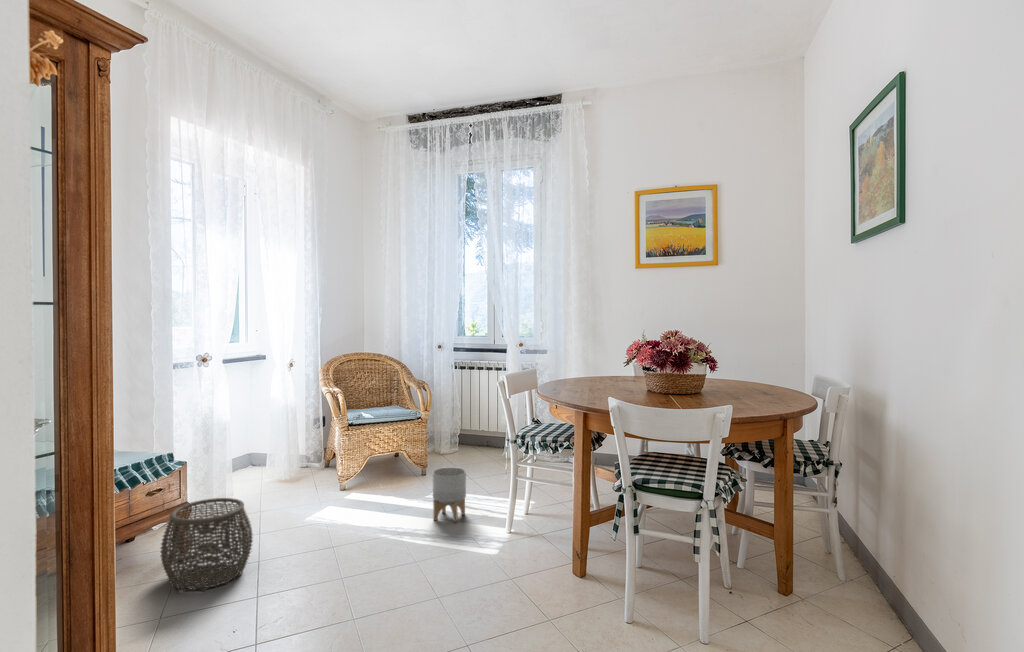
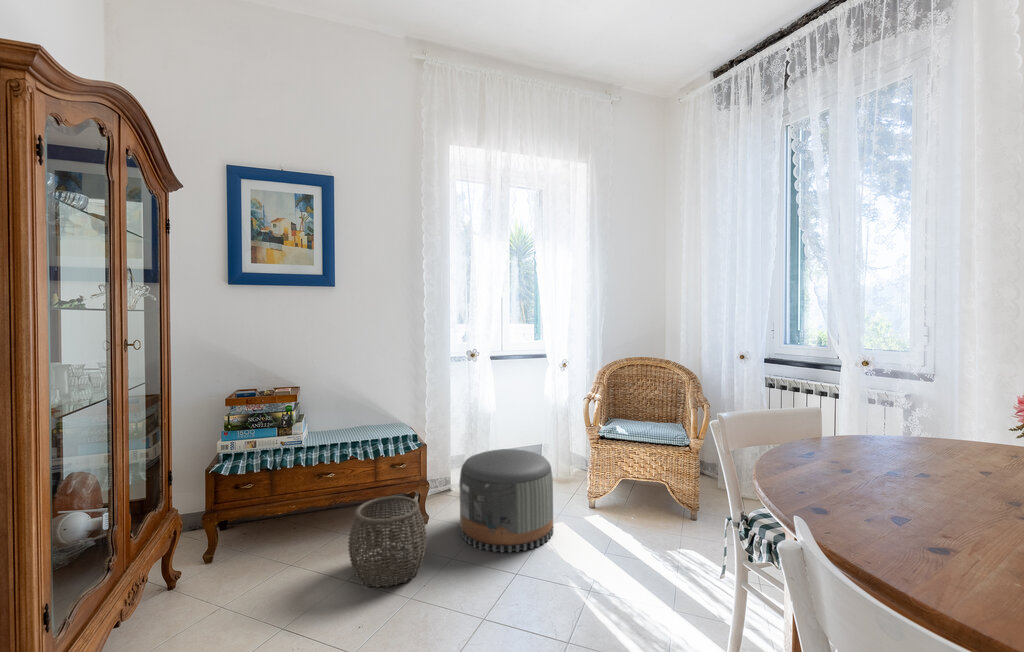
pouf: none [236,442,334,537] -> present [460,449,554,553]
planter: present [433,467,466,522] -> none [640,526,688,611]

